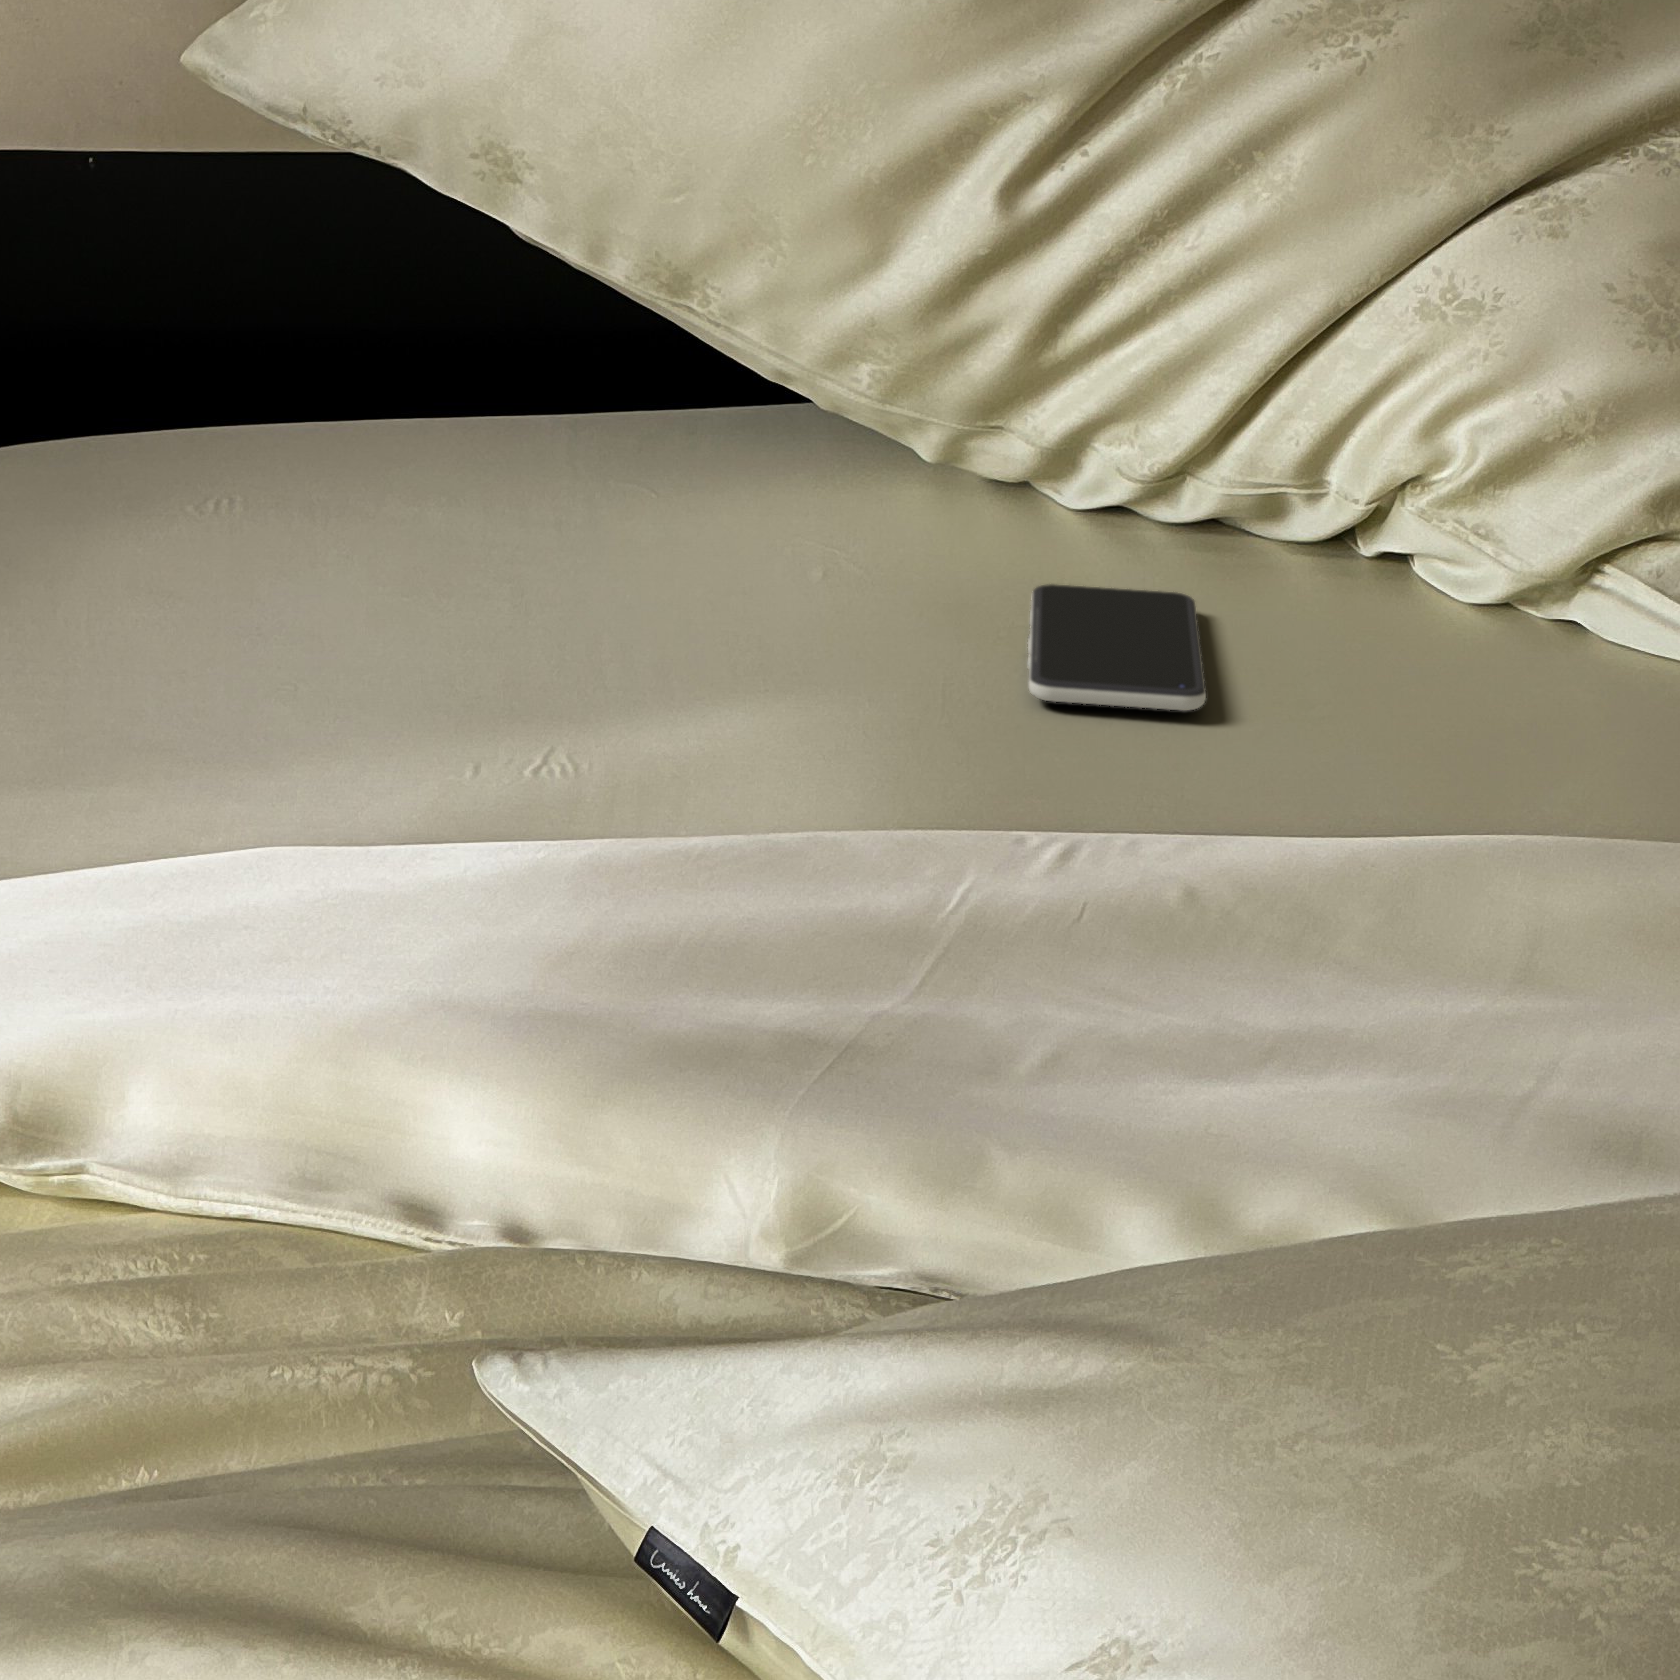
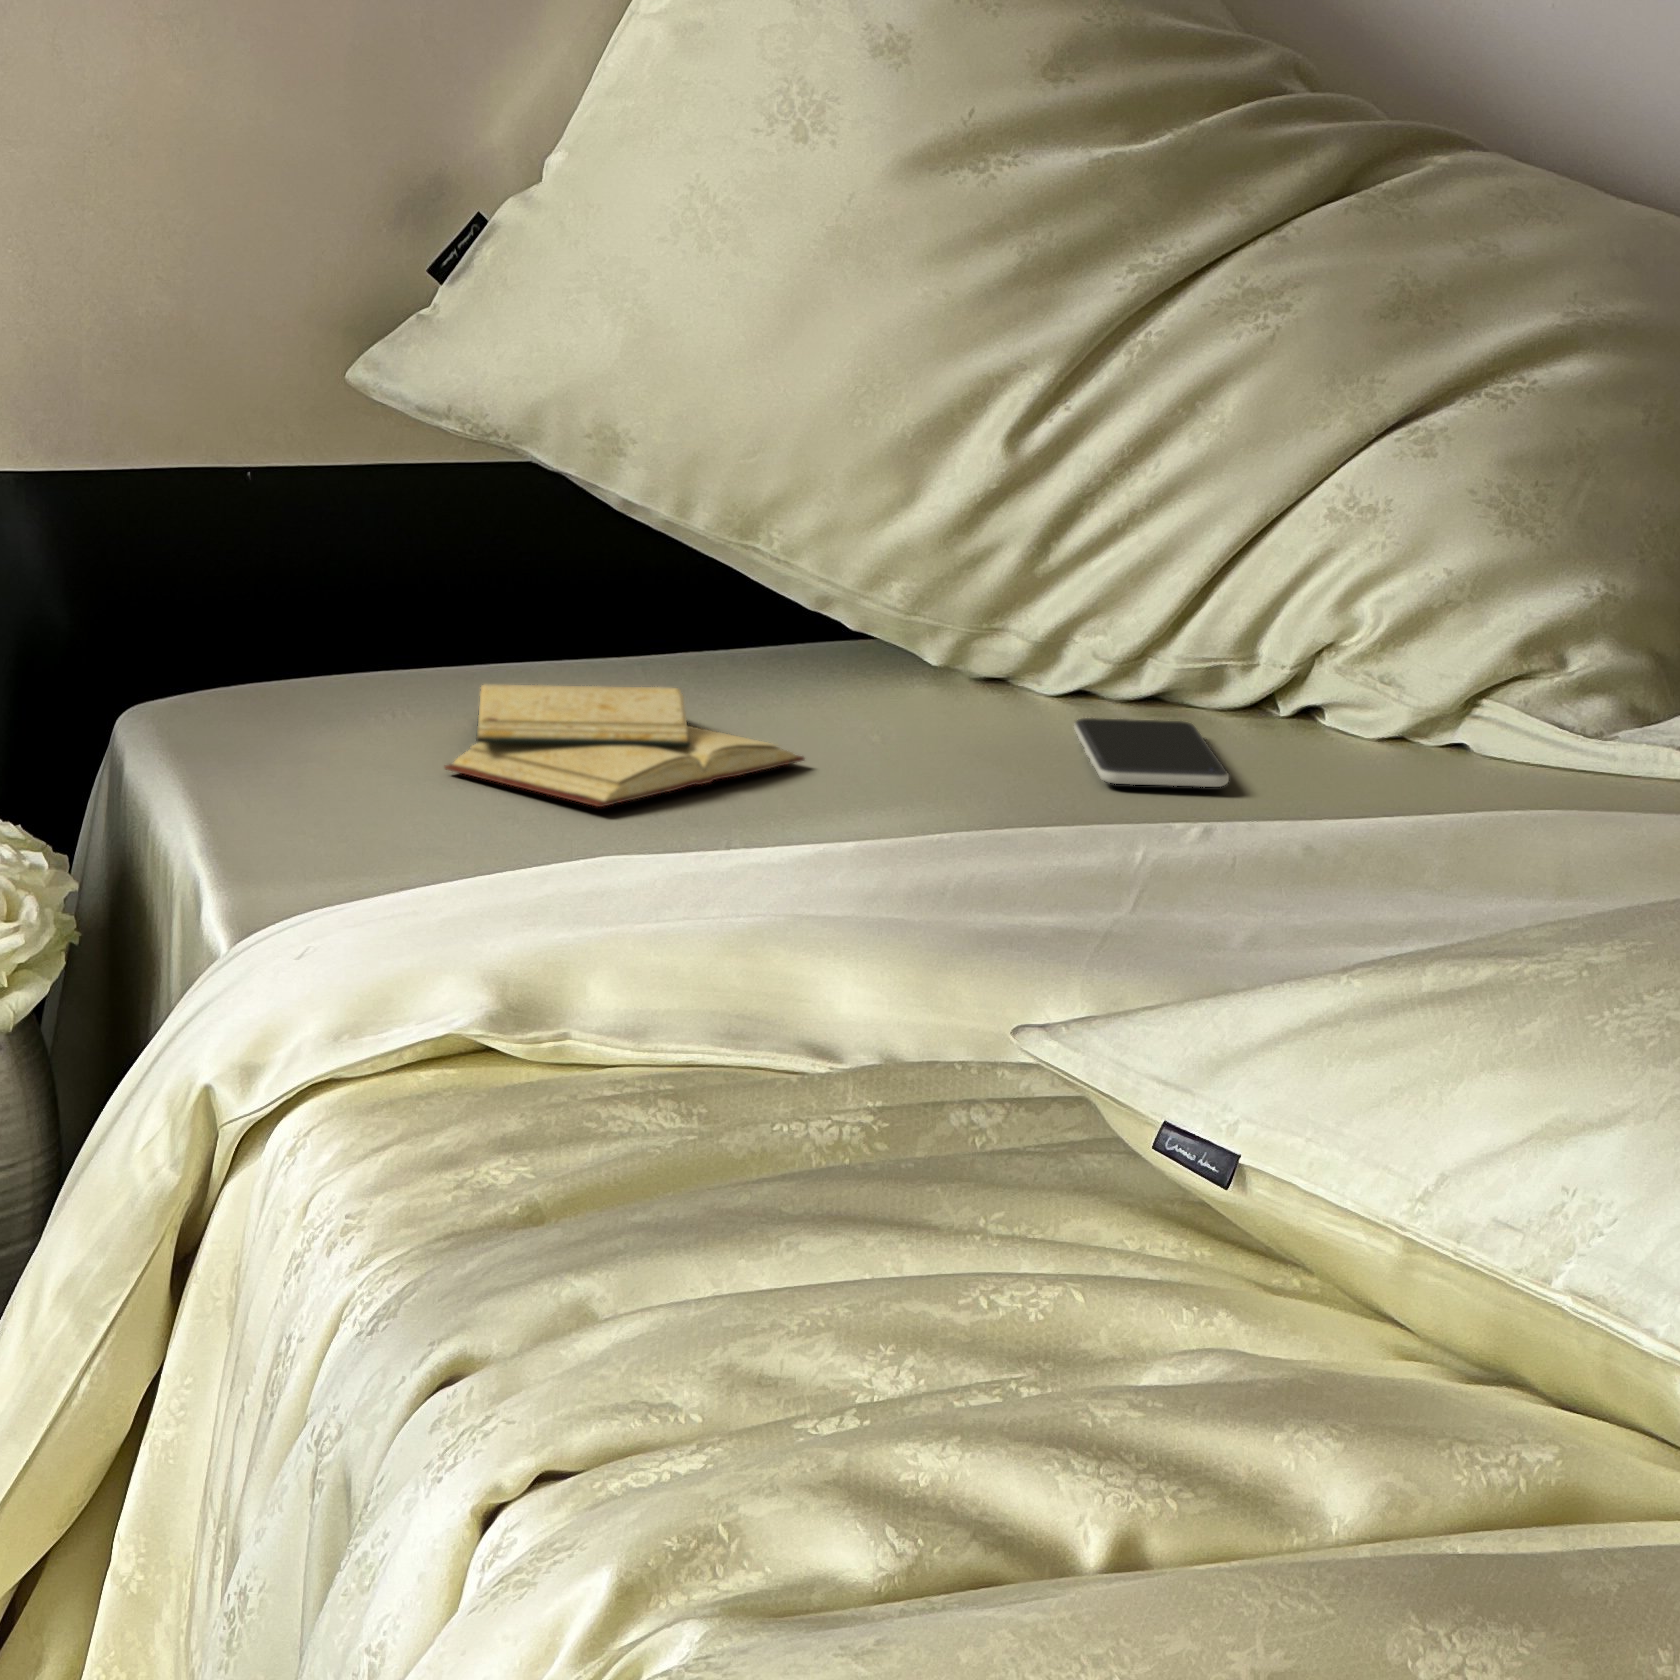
diary: none [141,527,636,734] -> present [445,685,804,807]

